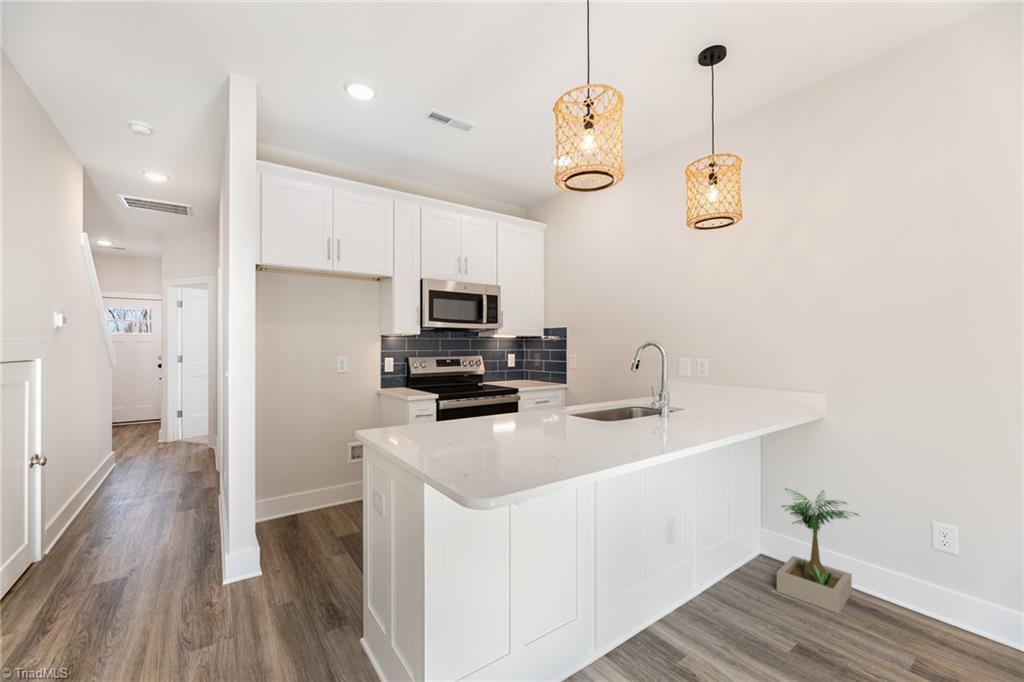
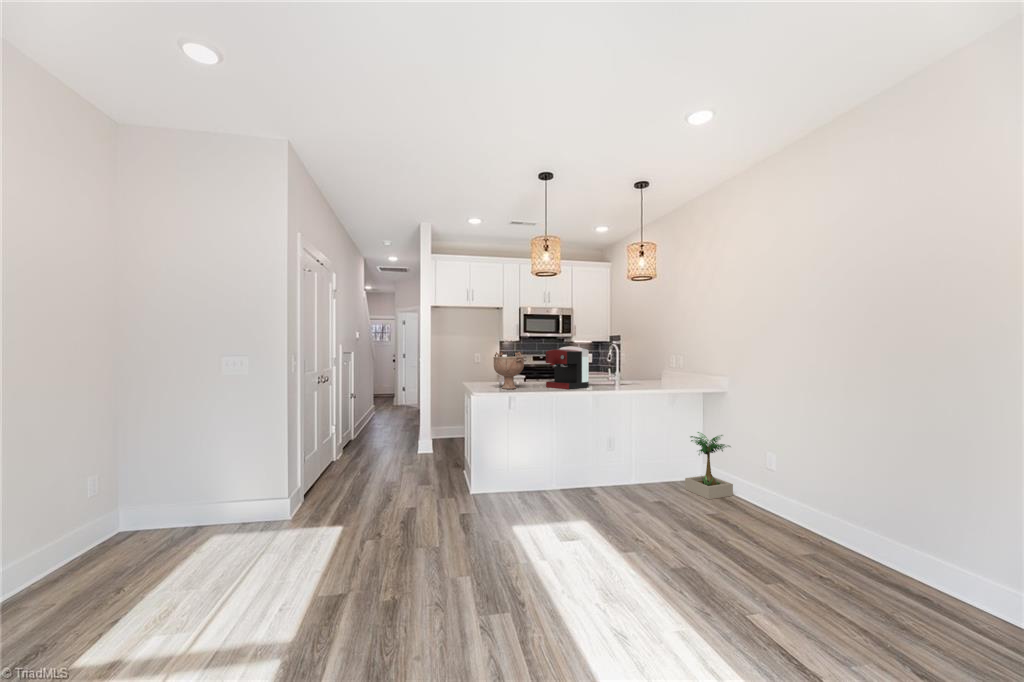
coffee maker: none [577,347,655,444] -> present [545,346,589,389]
decorative bowl: none [481,362,562,460] -> present [493,352,524,389]

